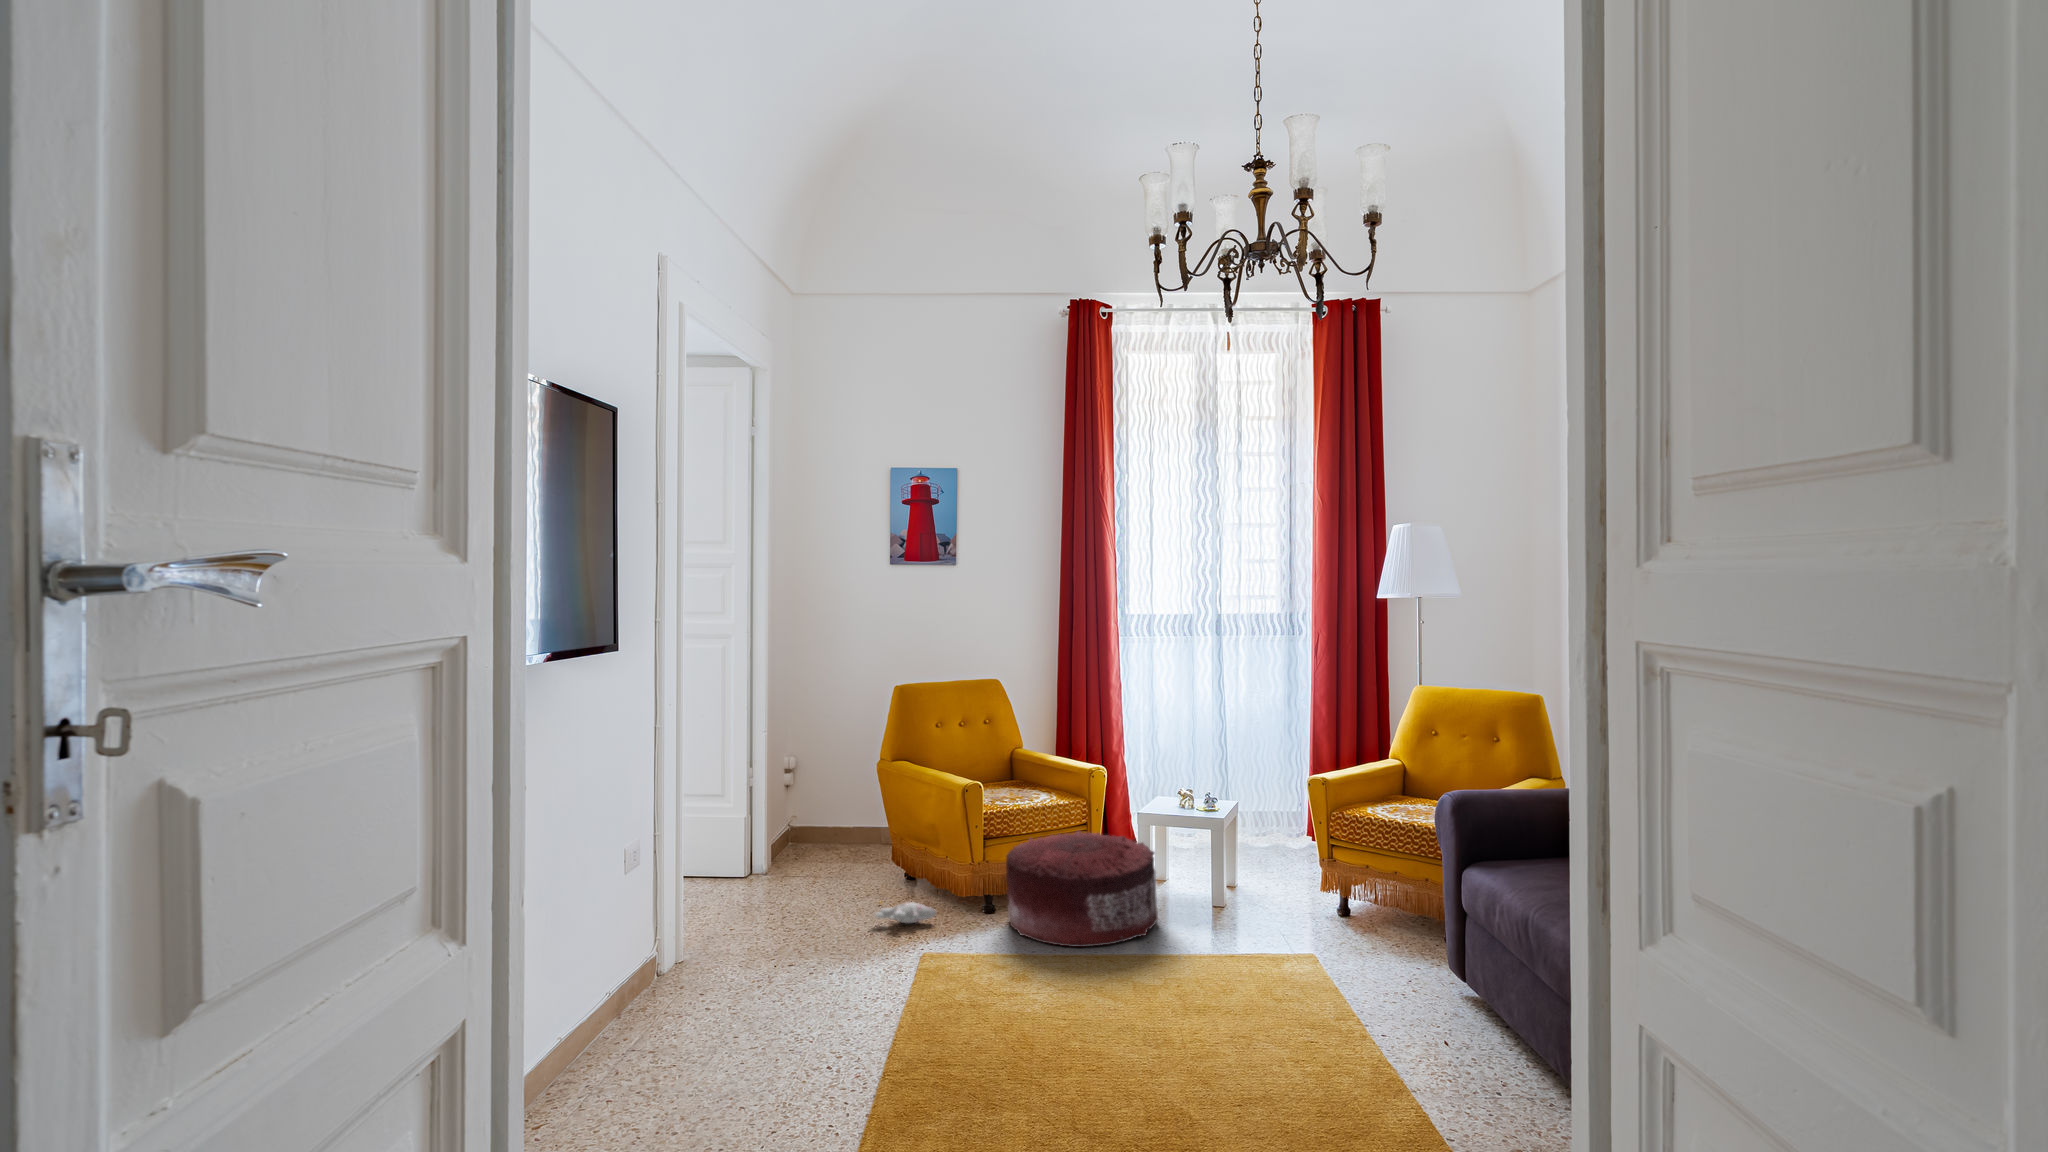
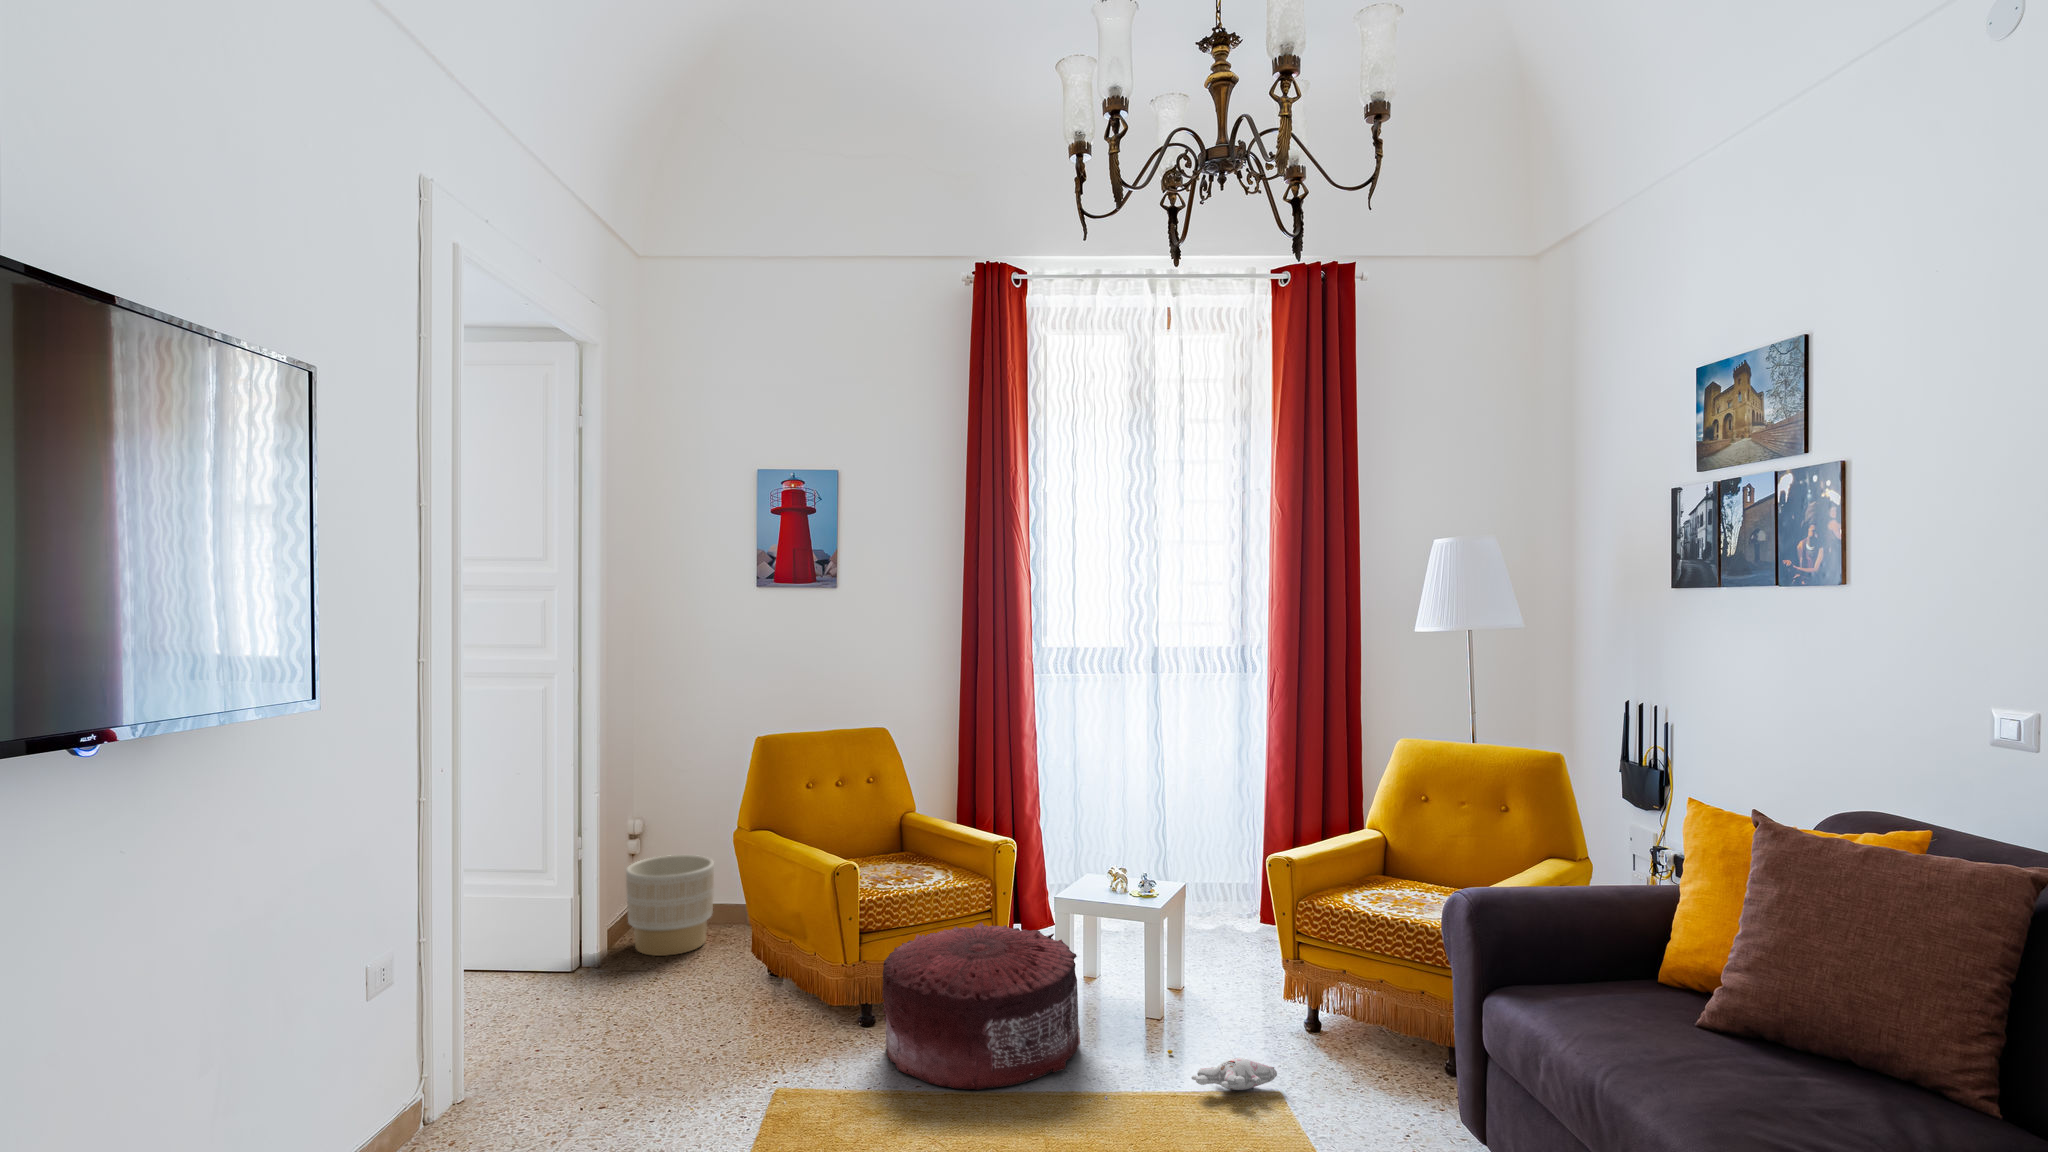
planter: none [794,784,861,861] -> present [626,855,714,956]
plush toy: present [875,902,936,923] -> present [1167,1050,1277,1090]

